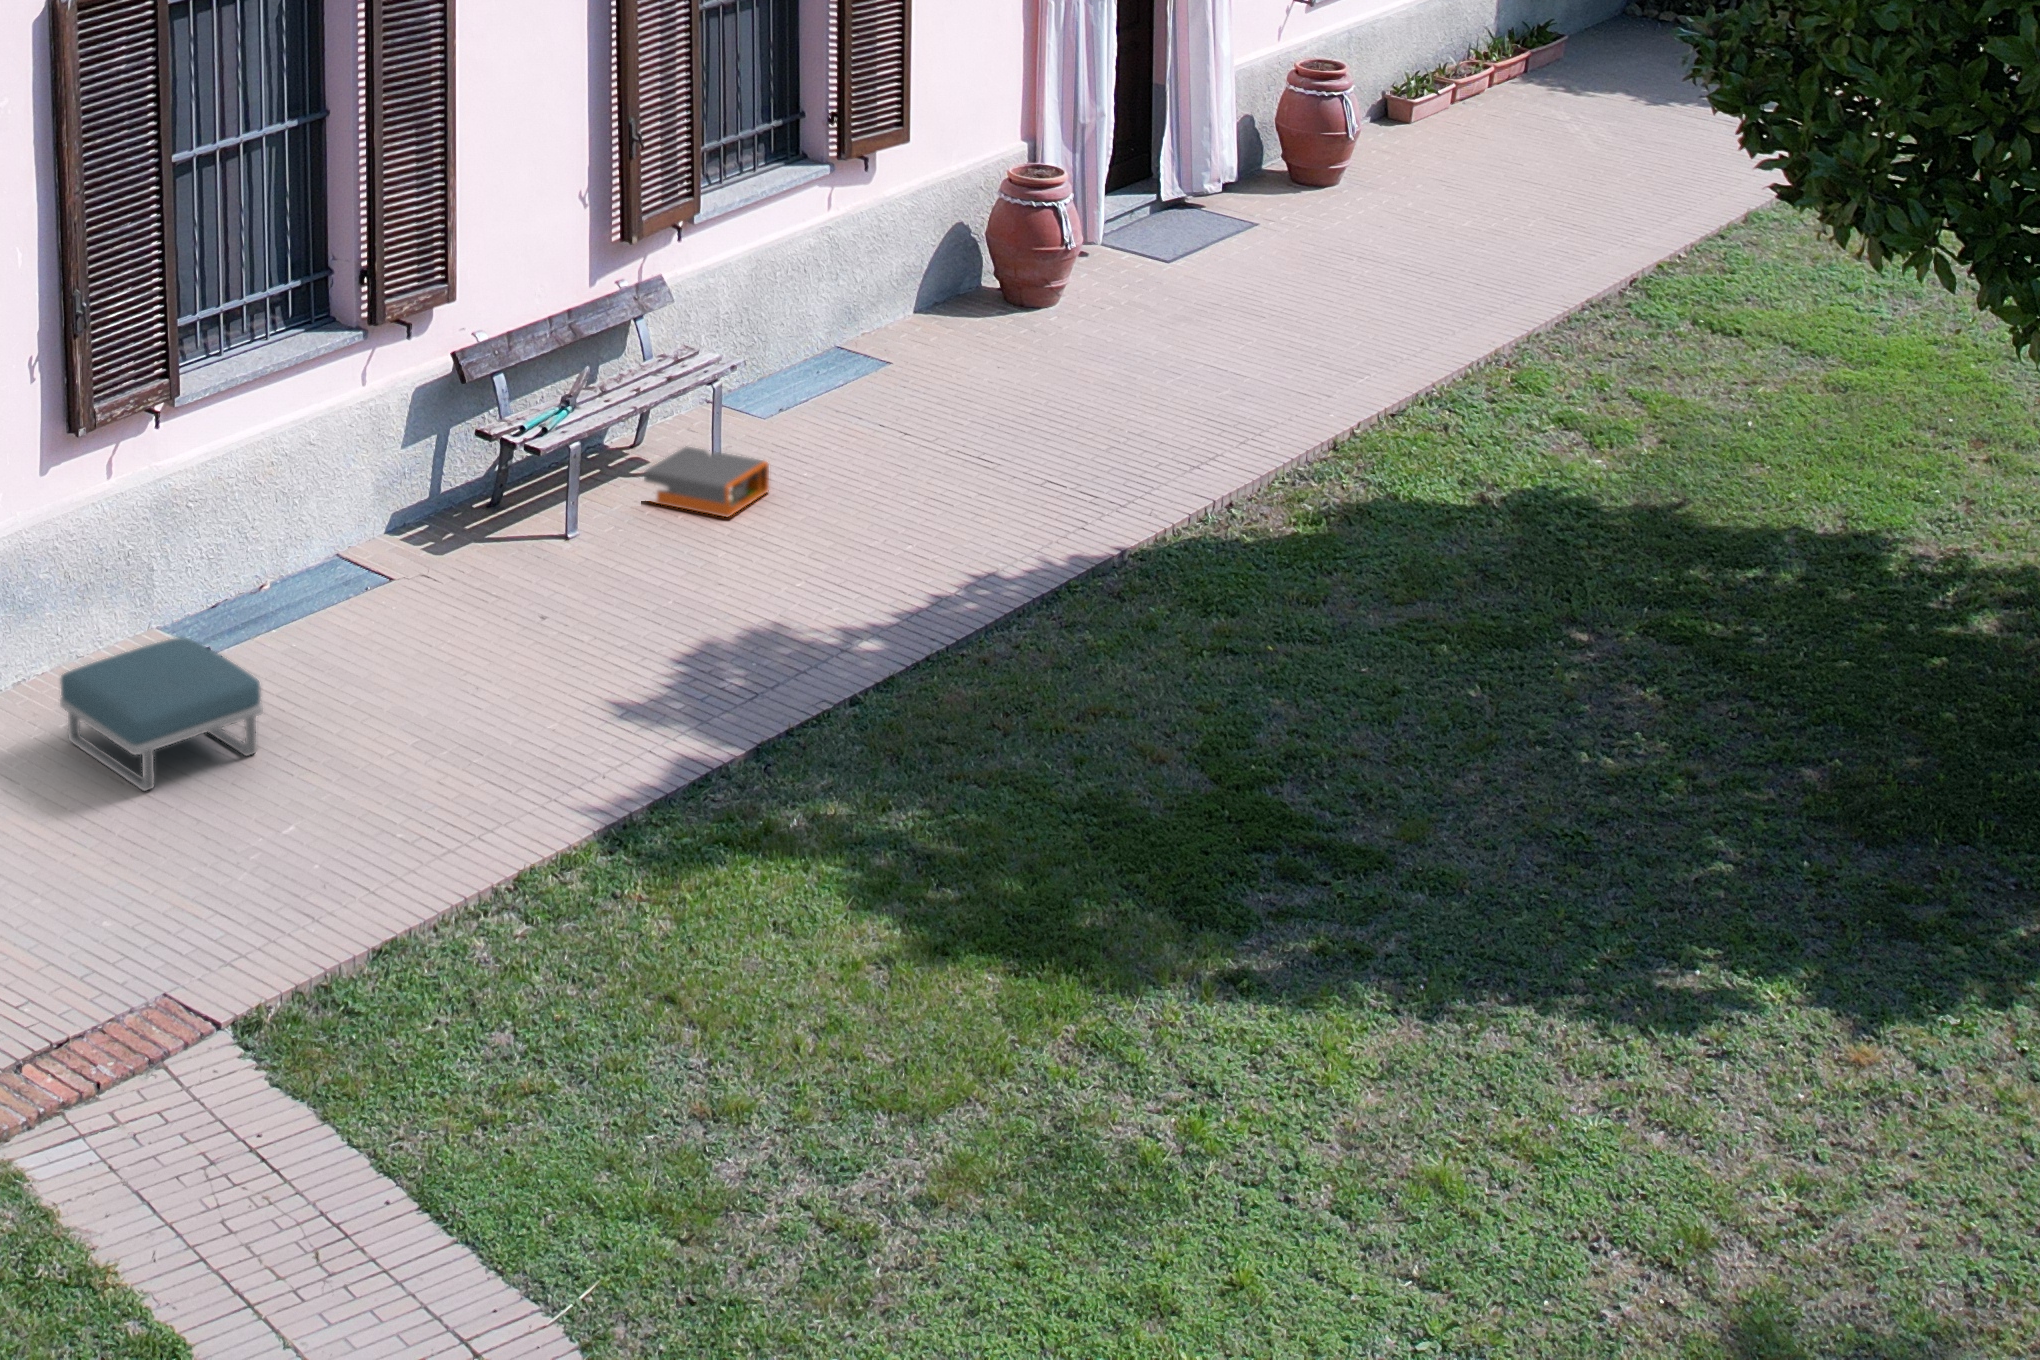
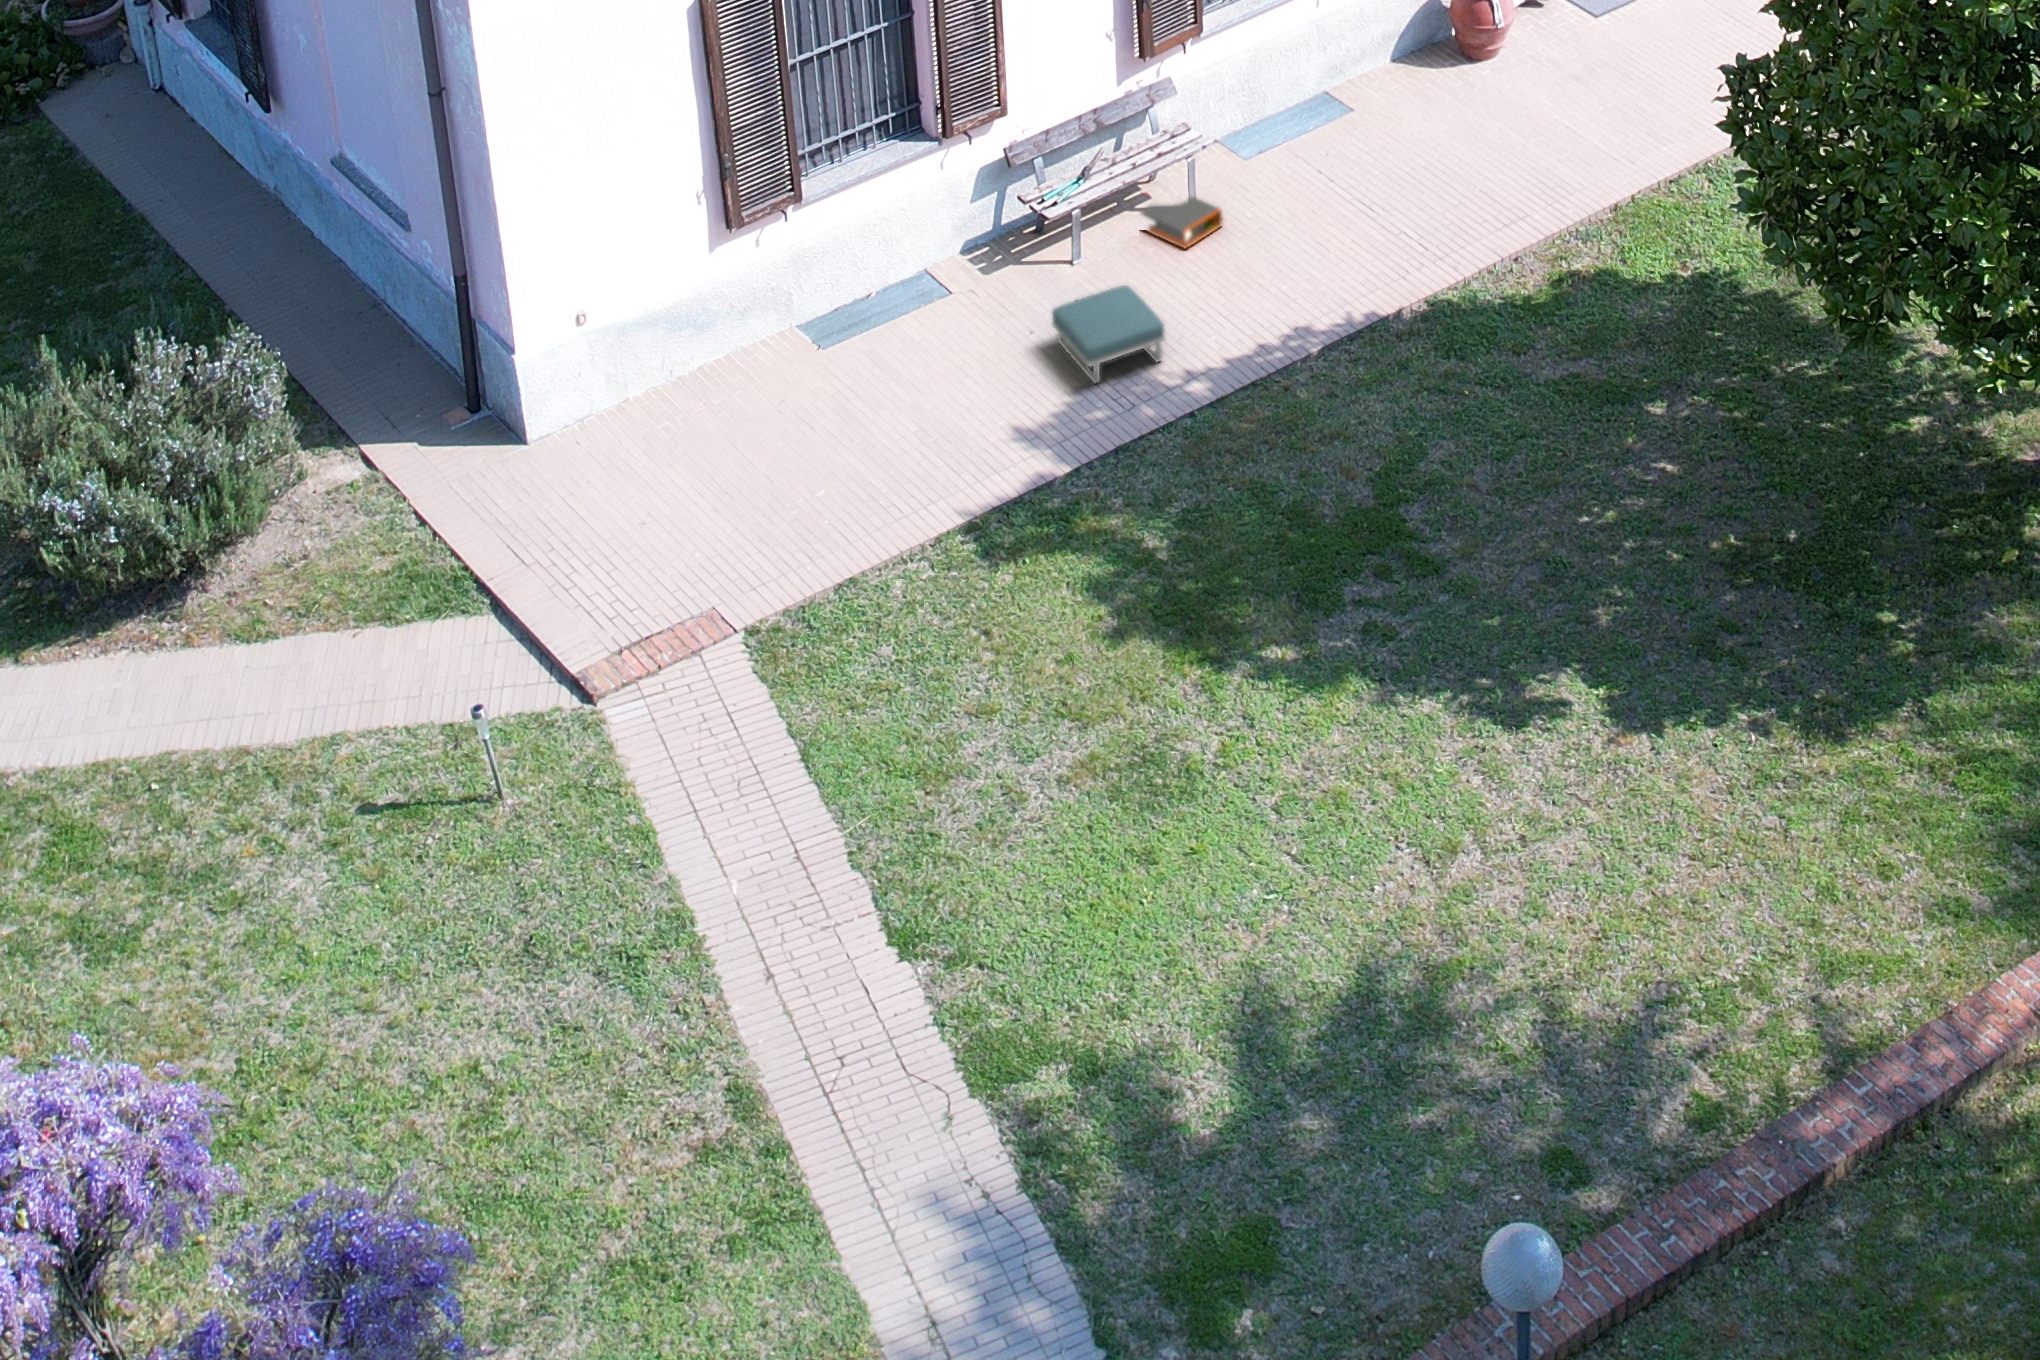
footstool: present [60,638,263,791] -> present [1052,285,1165,383]

